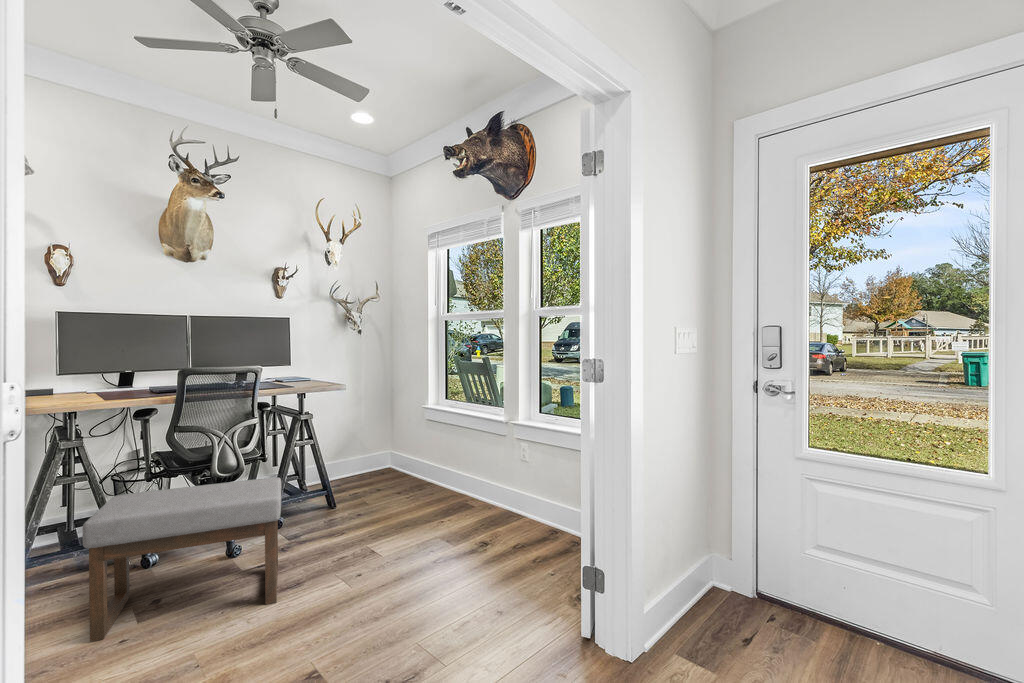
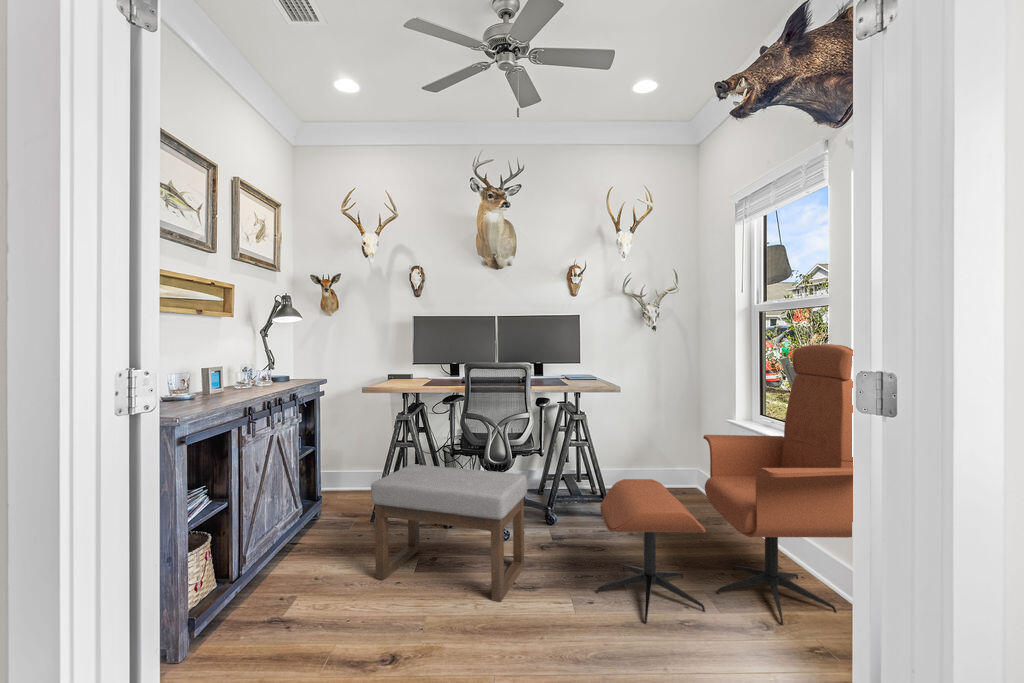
lounge chair: none [356,346,539,570] -> present [596,344,853,625]

